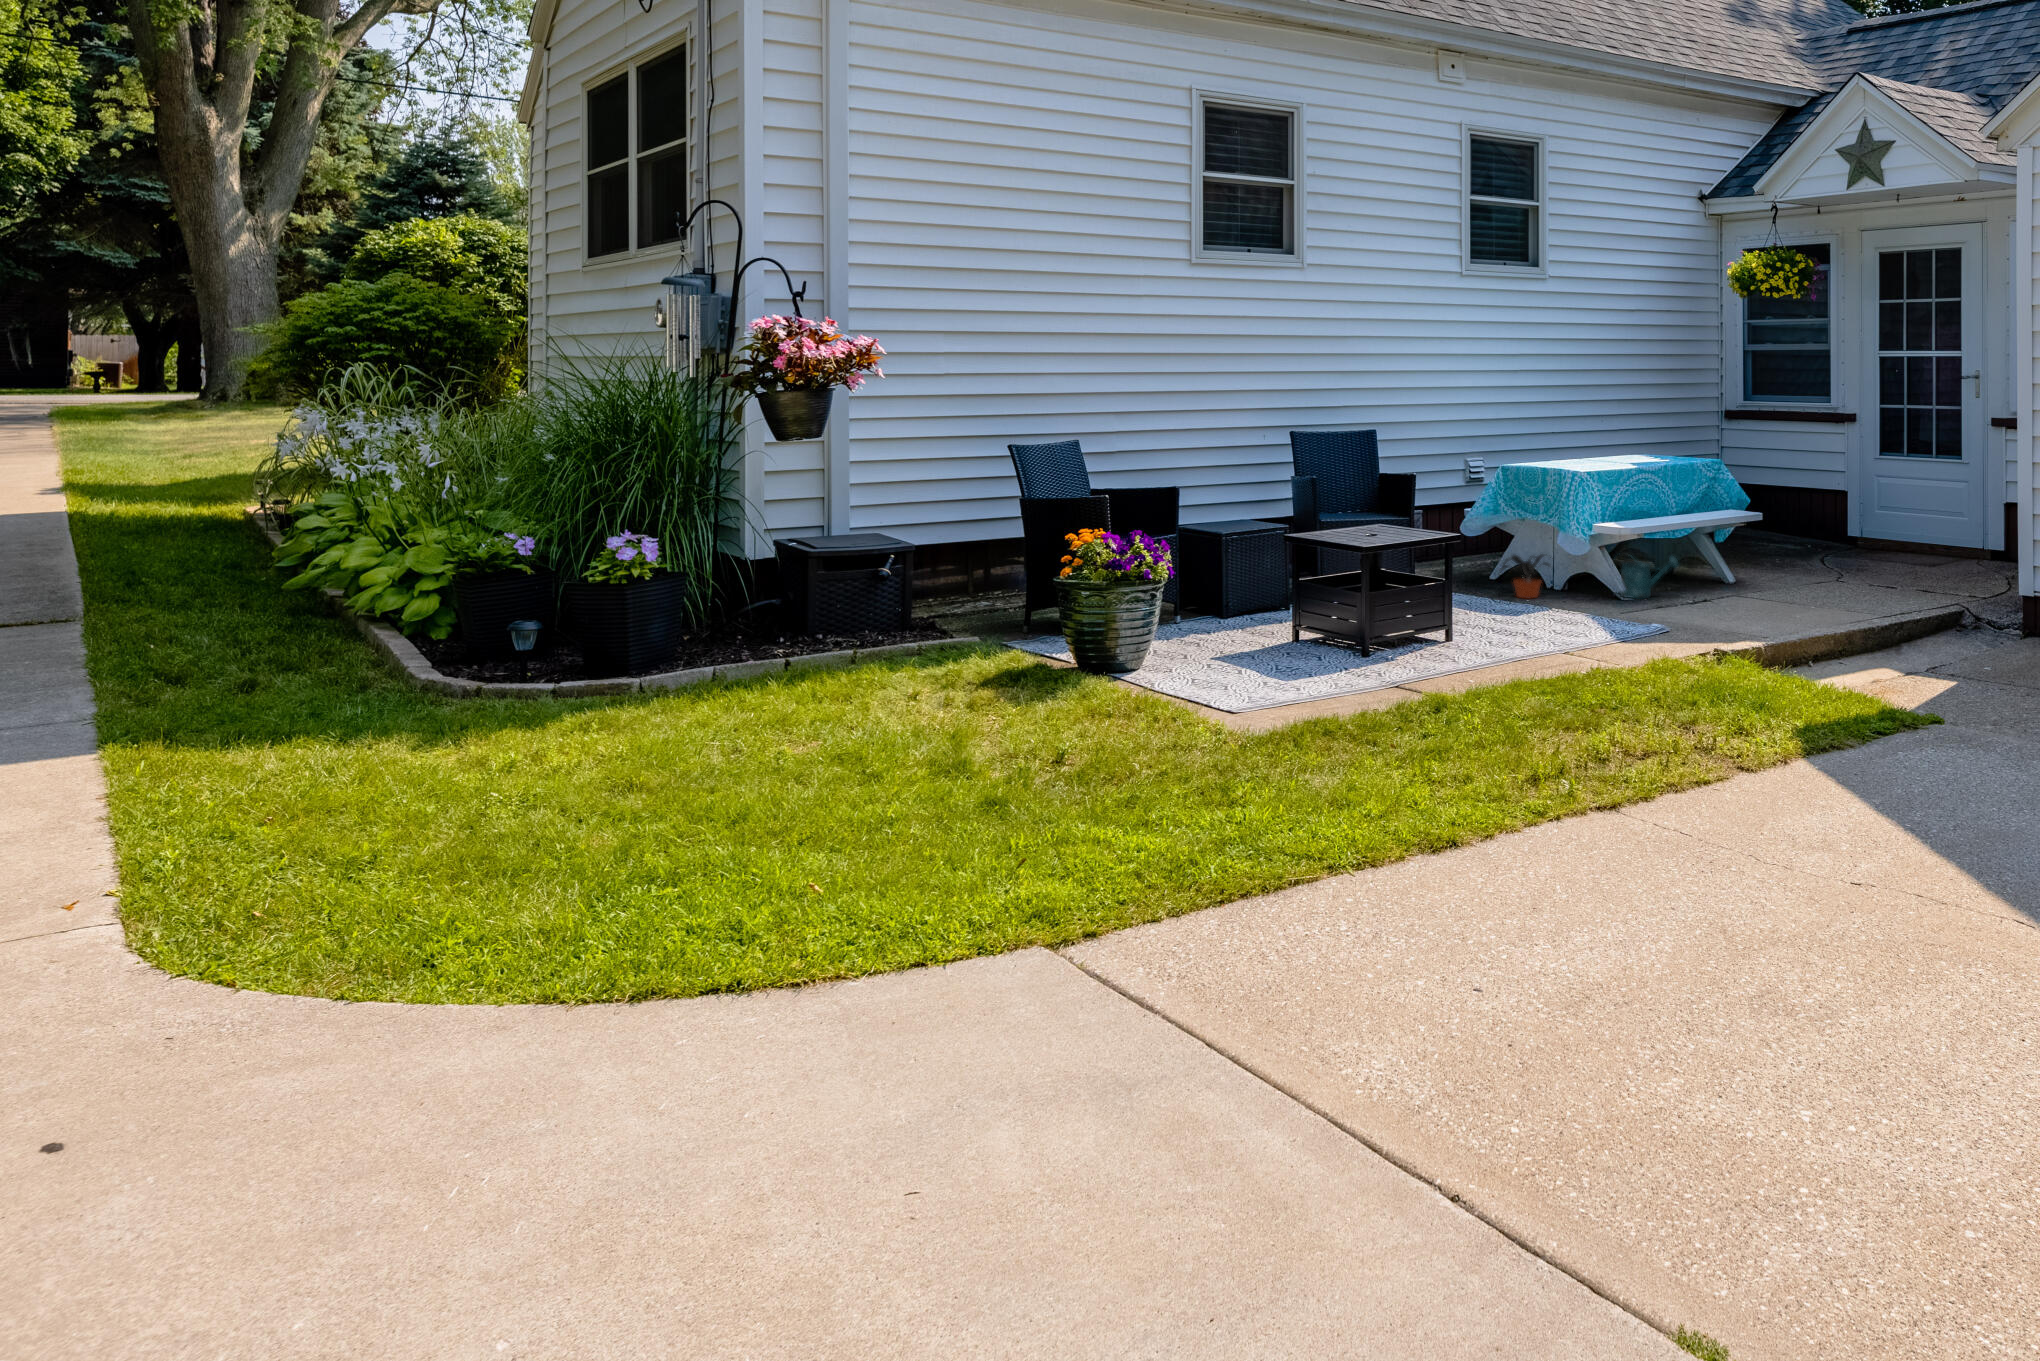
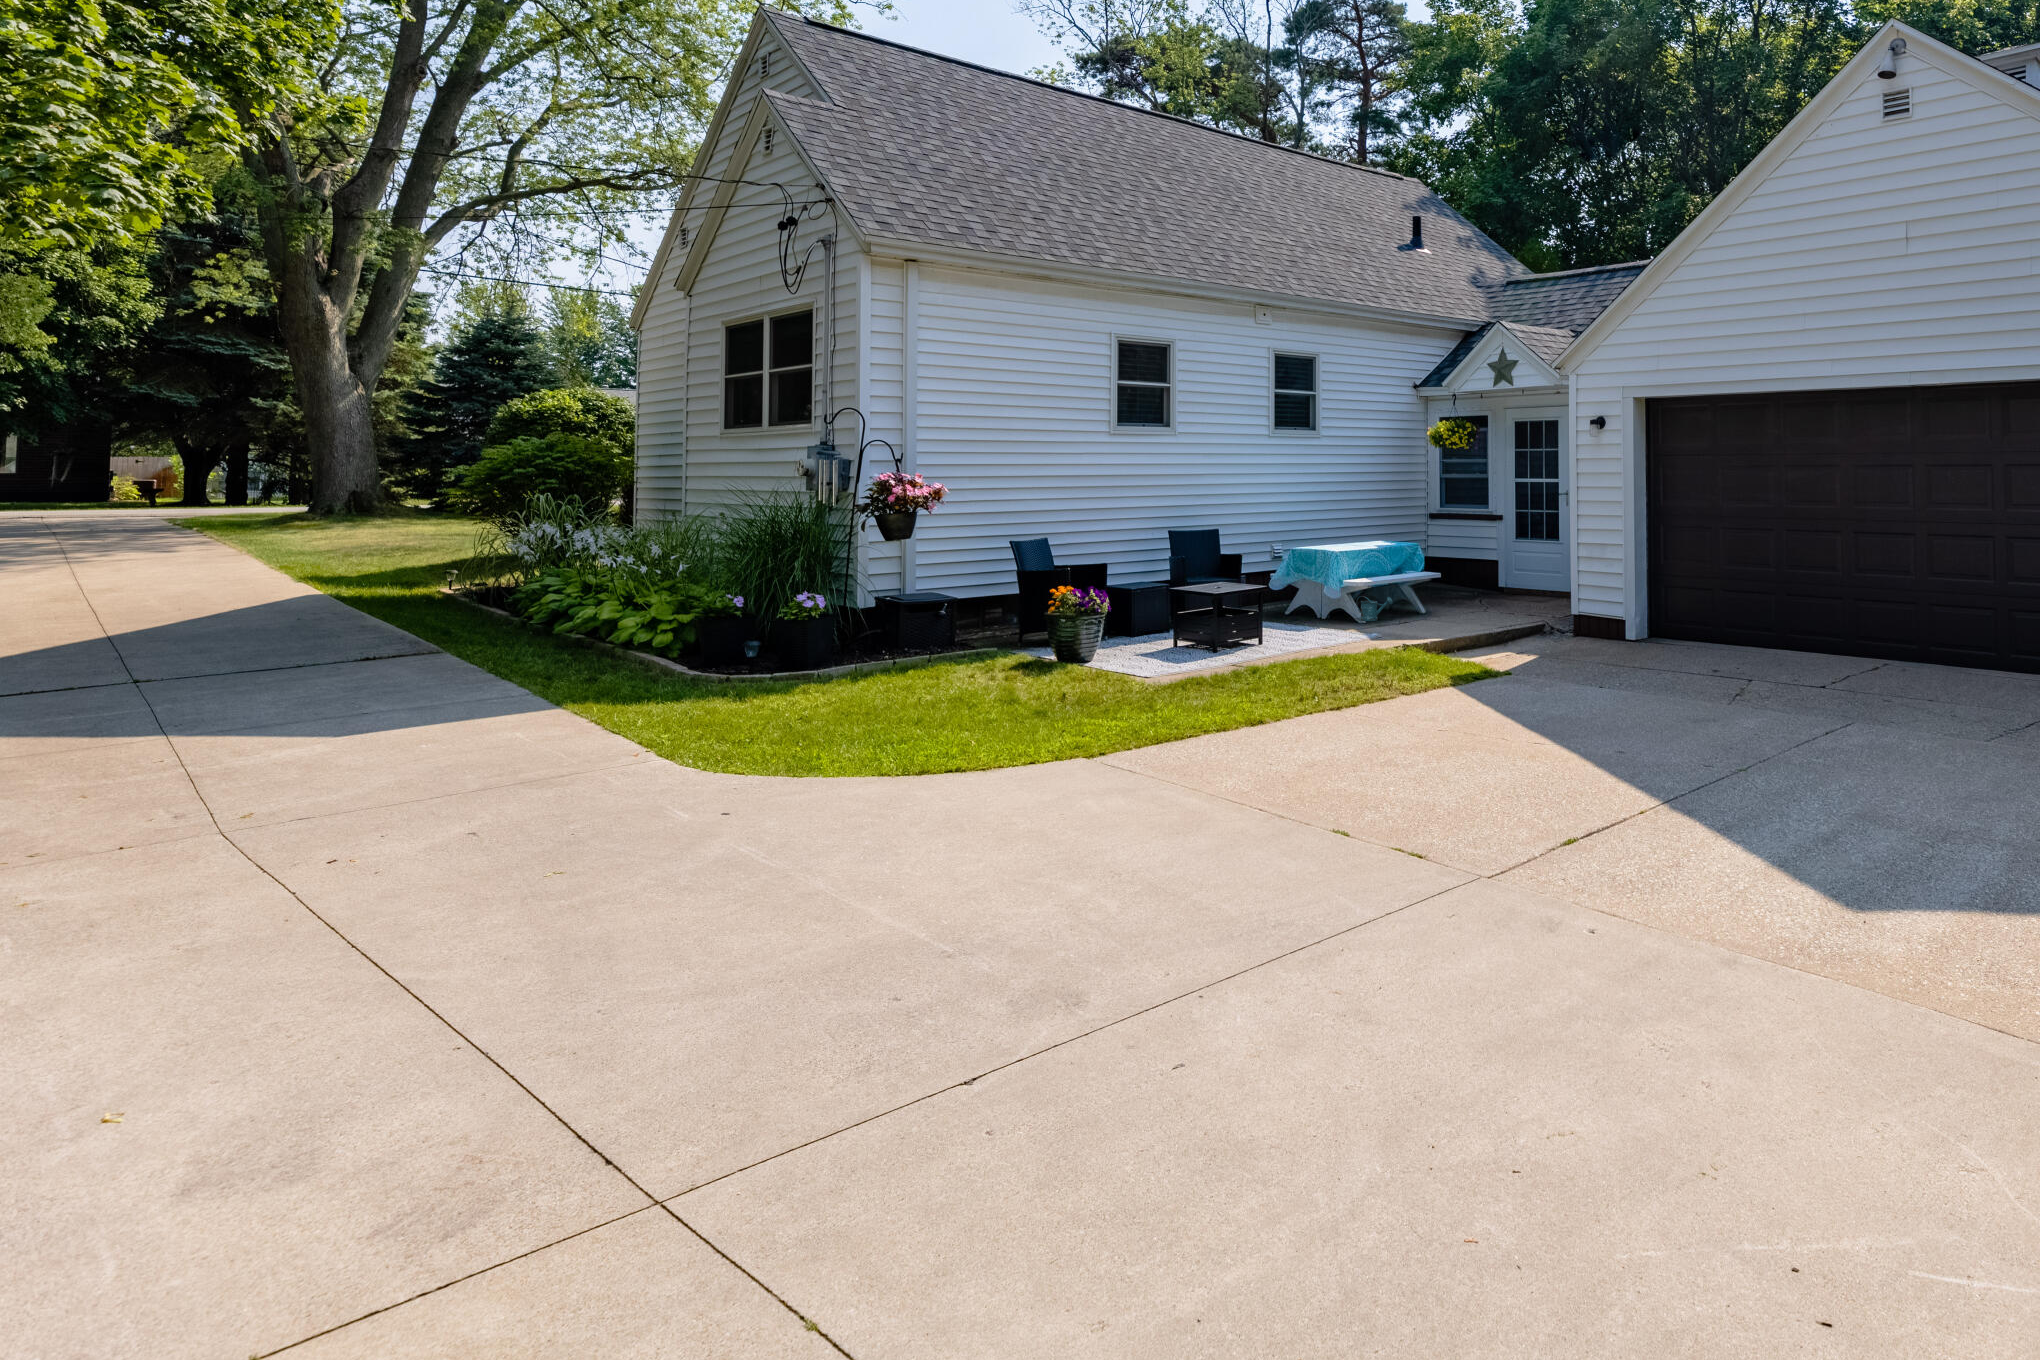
potted plant: present [1499,554,1552,598] -> none [1292,598,1323,623]

